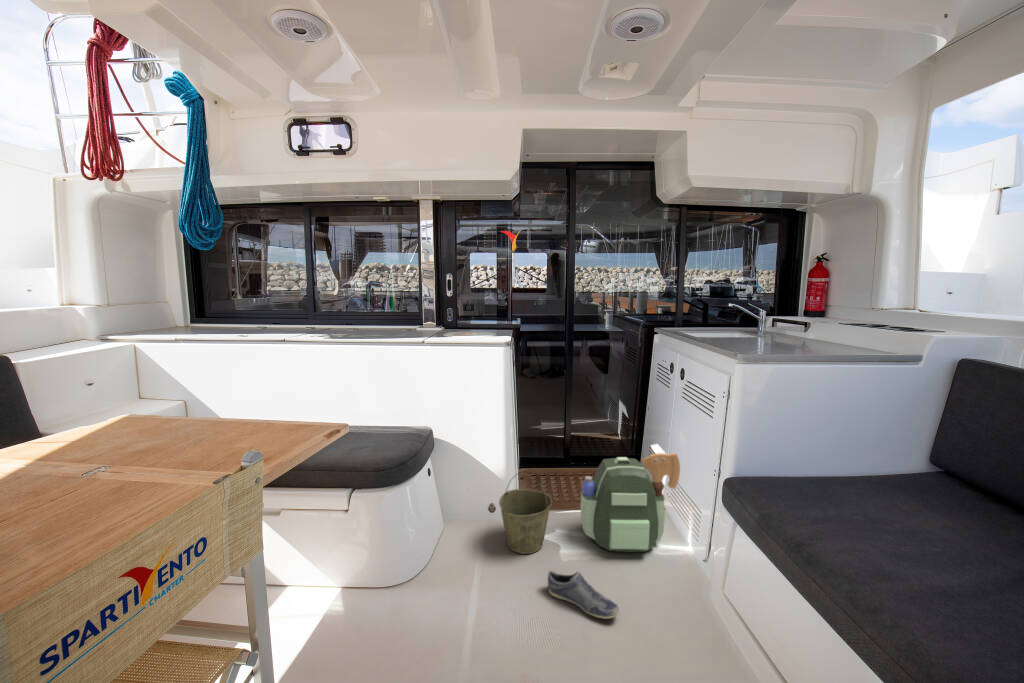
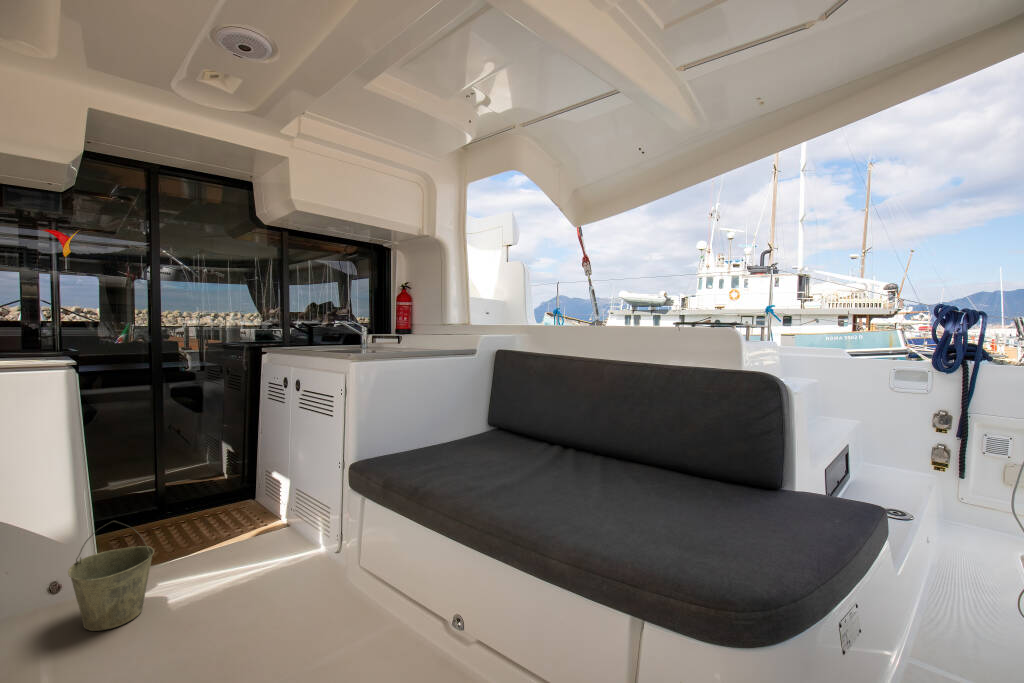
backpack: present [580,453,680,552] -> none [192,461,304,582]
shoe: present [548,571,619,619] -> none [161,604,256,646]

